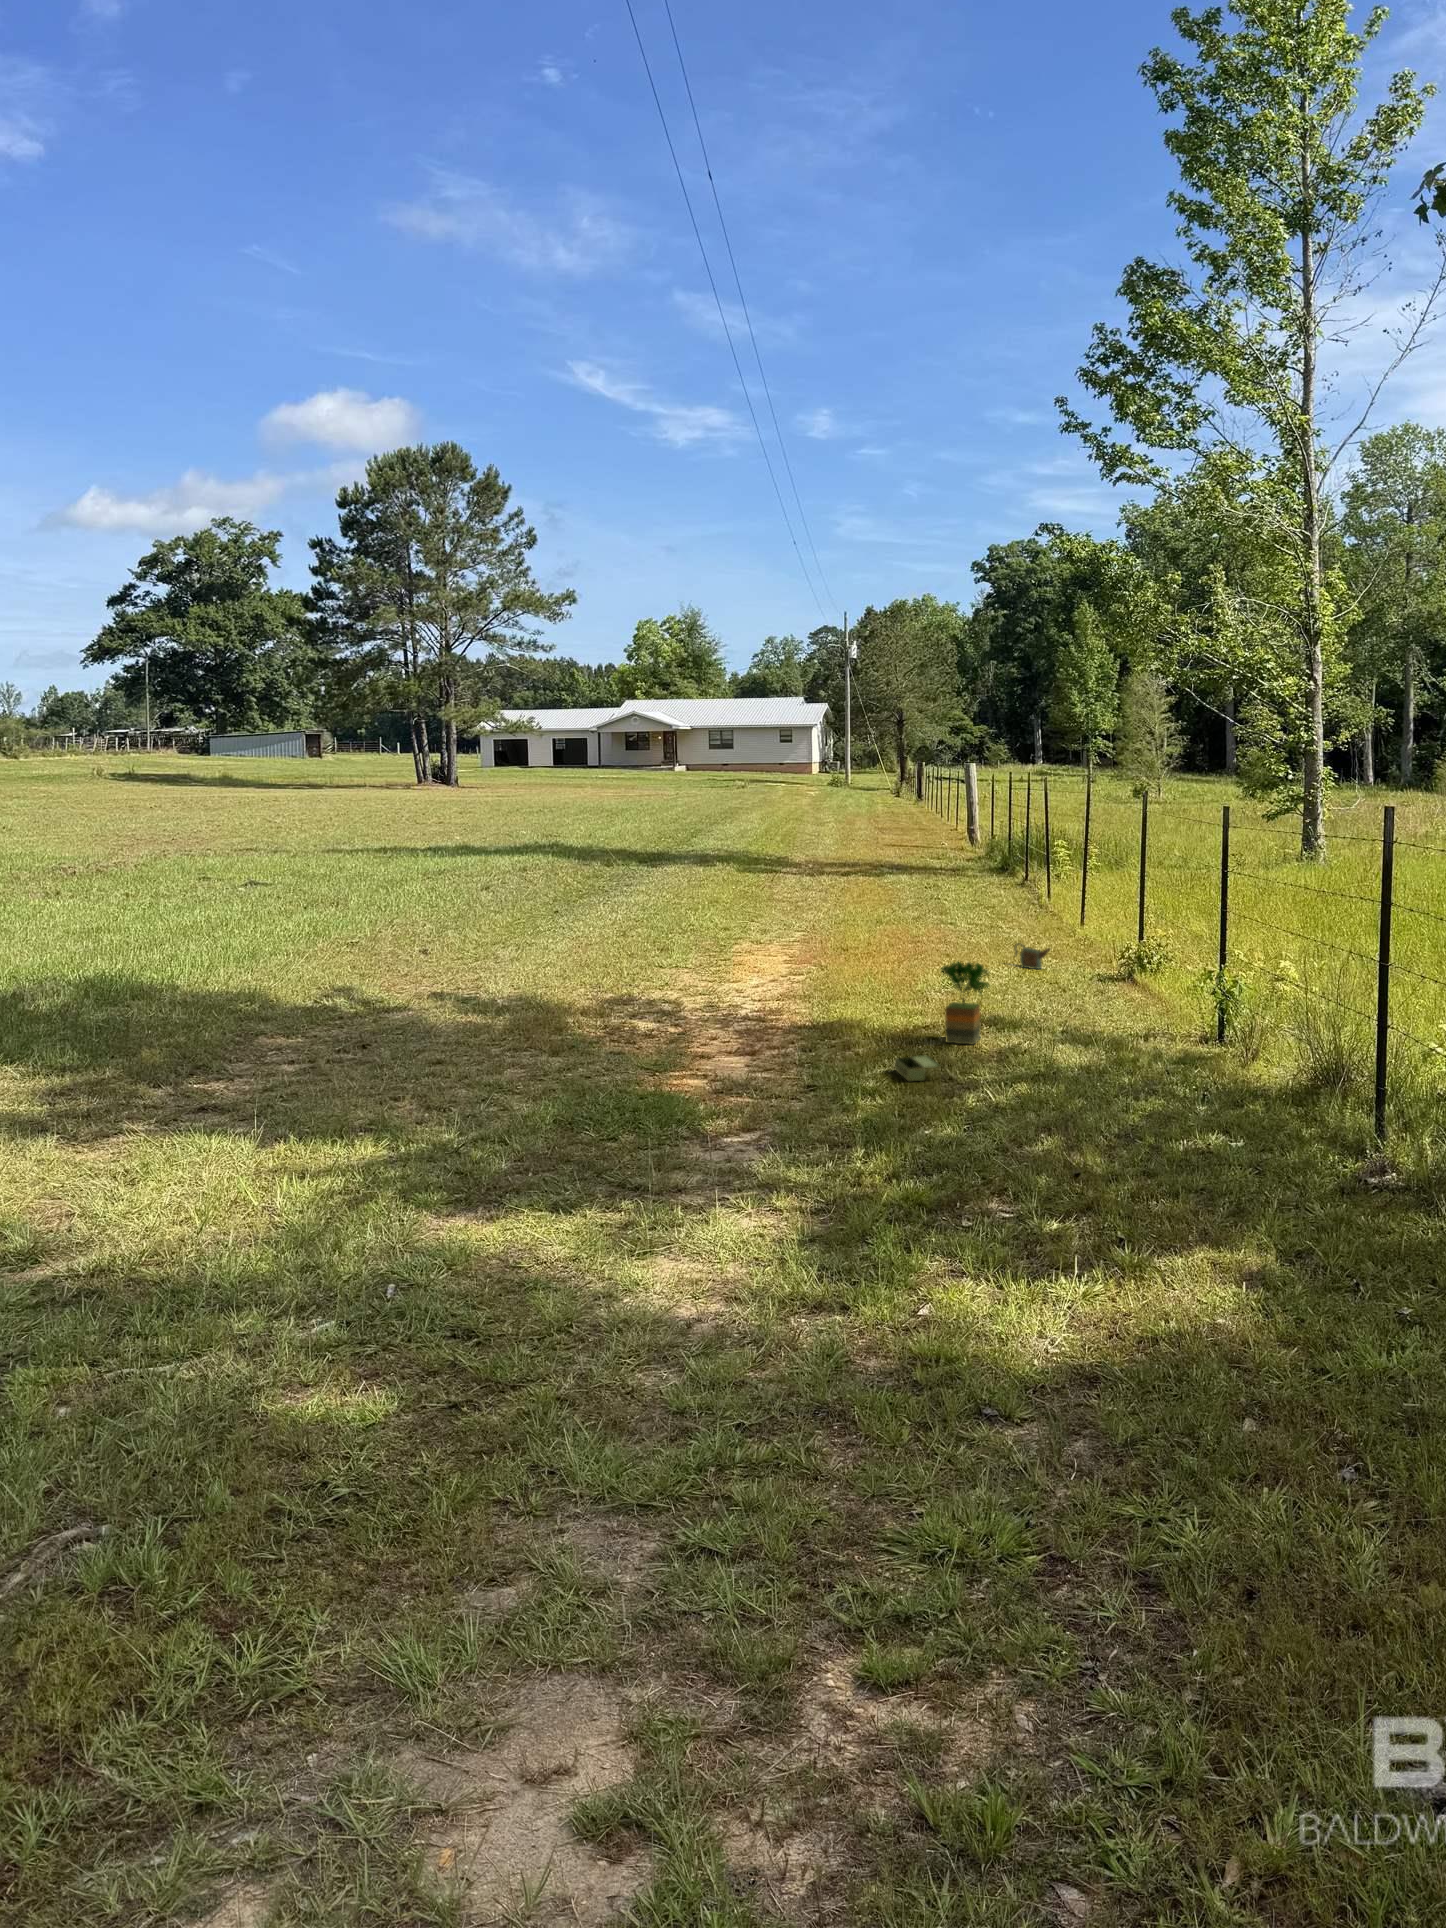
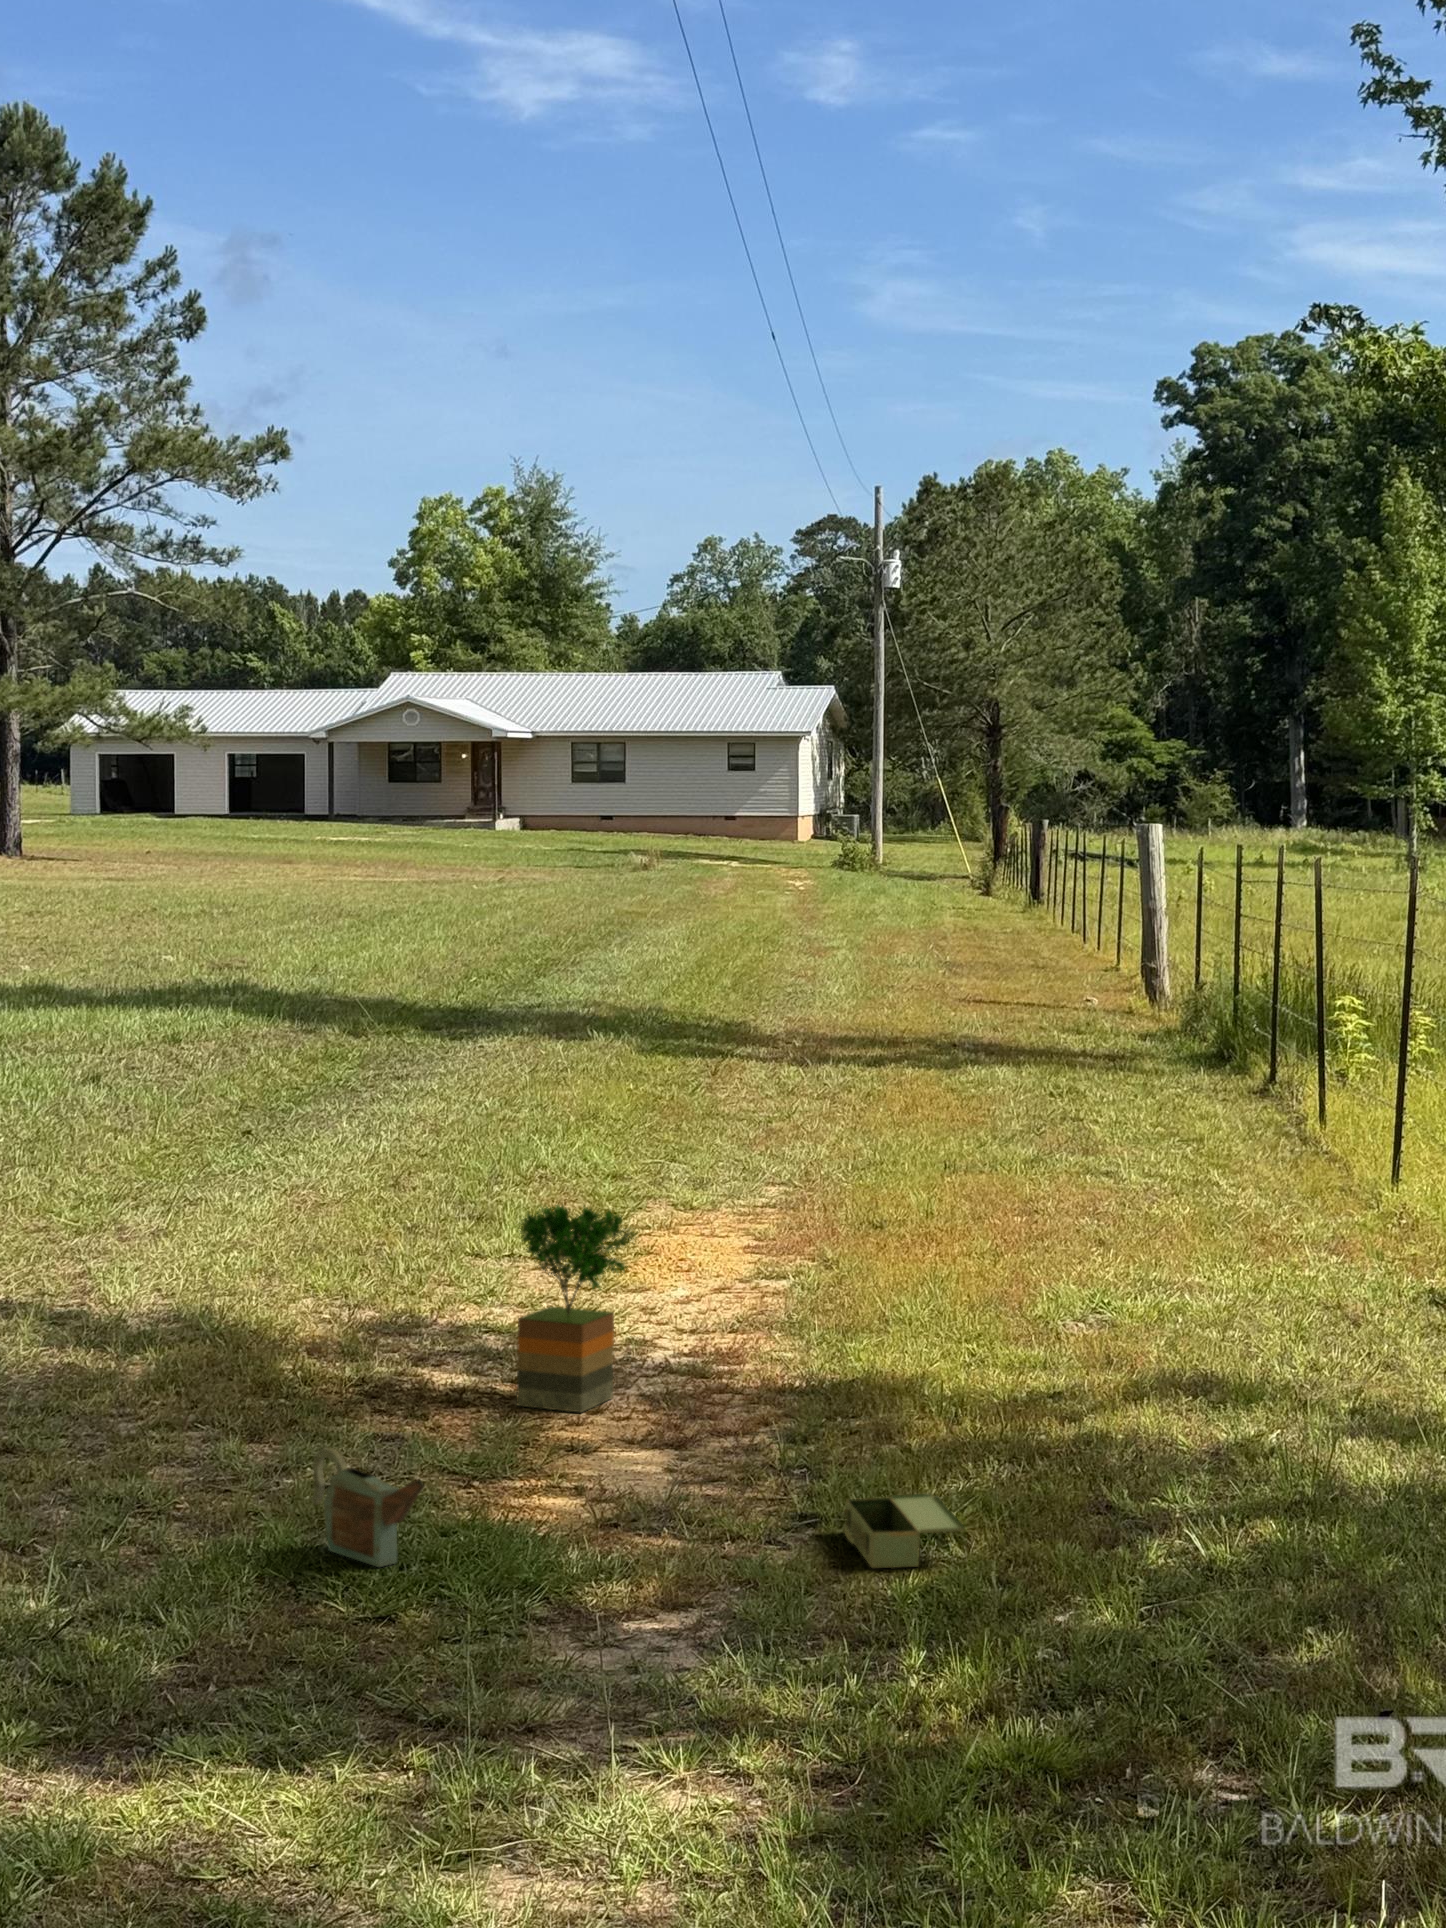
watering can: present [1014,943,1050,969] -> present [311,1447,425,1567]
potted tree: present [941,962,989,1045] -> present [517,1205,636,1413]

